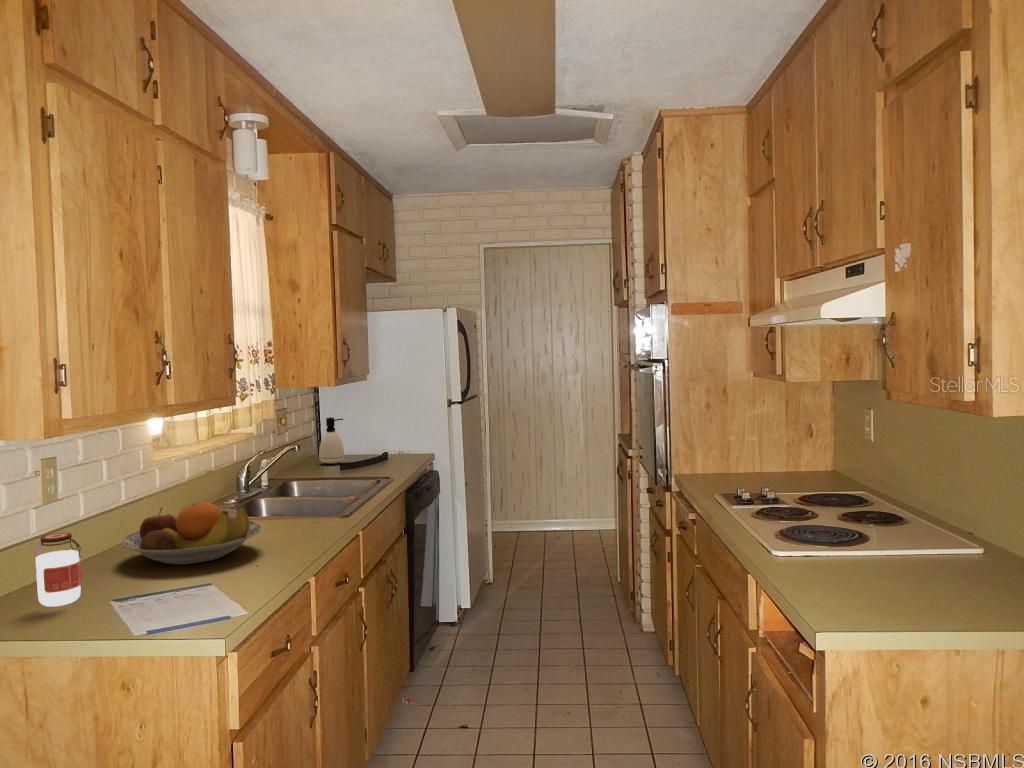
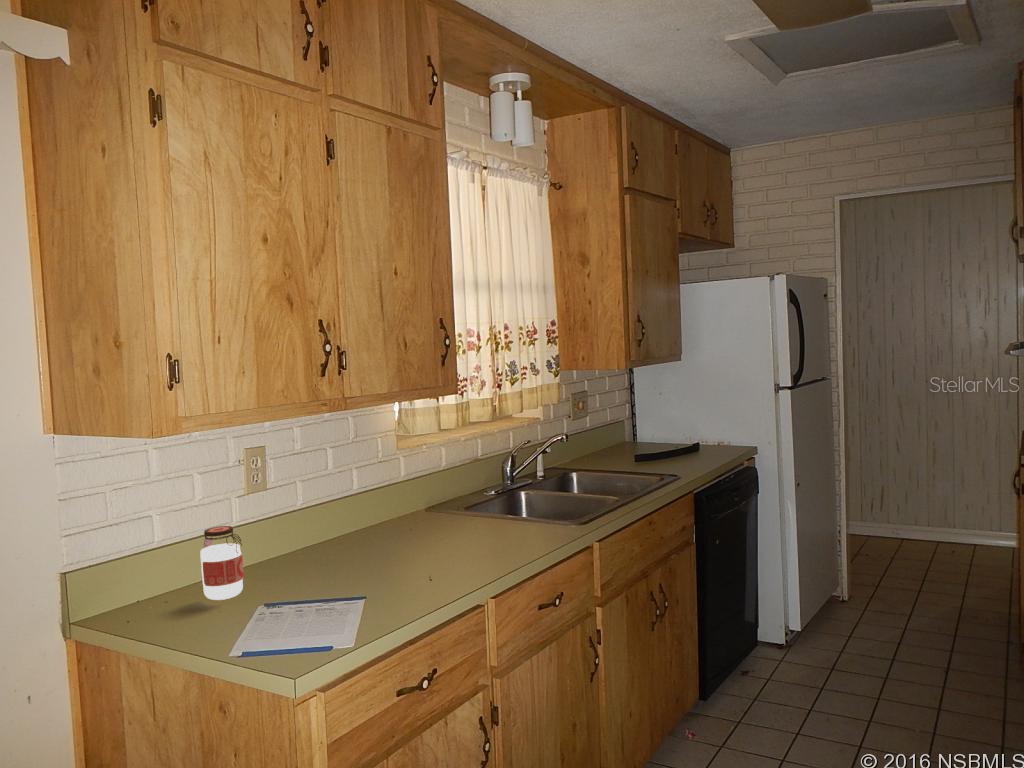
soap dispenser: present [319,417,344,464] -> none [621,402,648,452]
fruit bowl: present [121,502,262,565] -> none [315,499,456,566]

